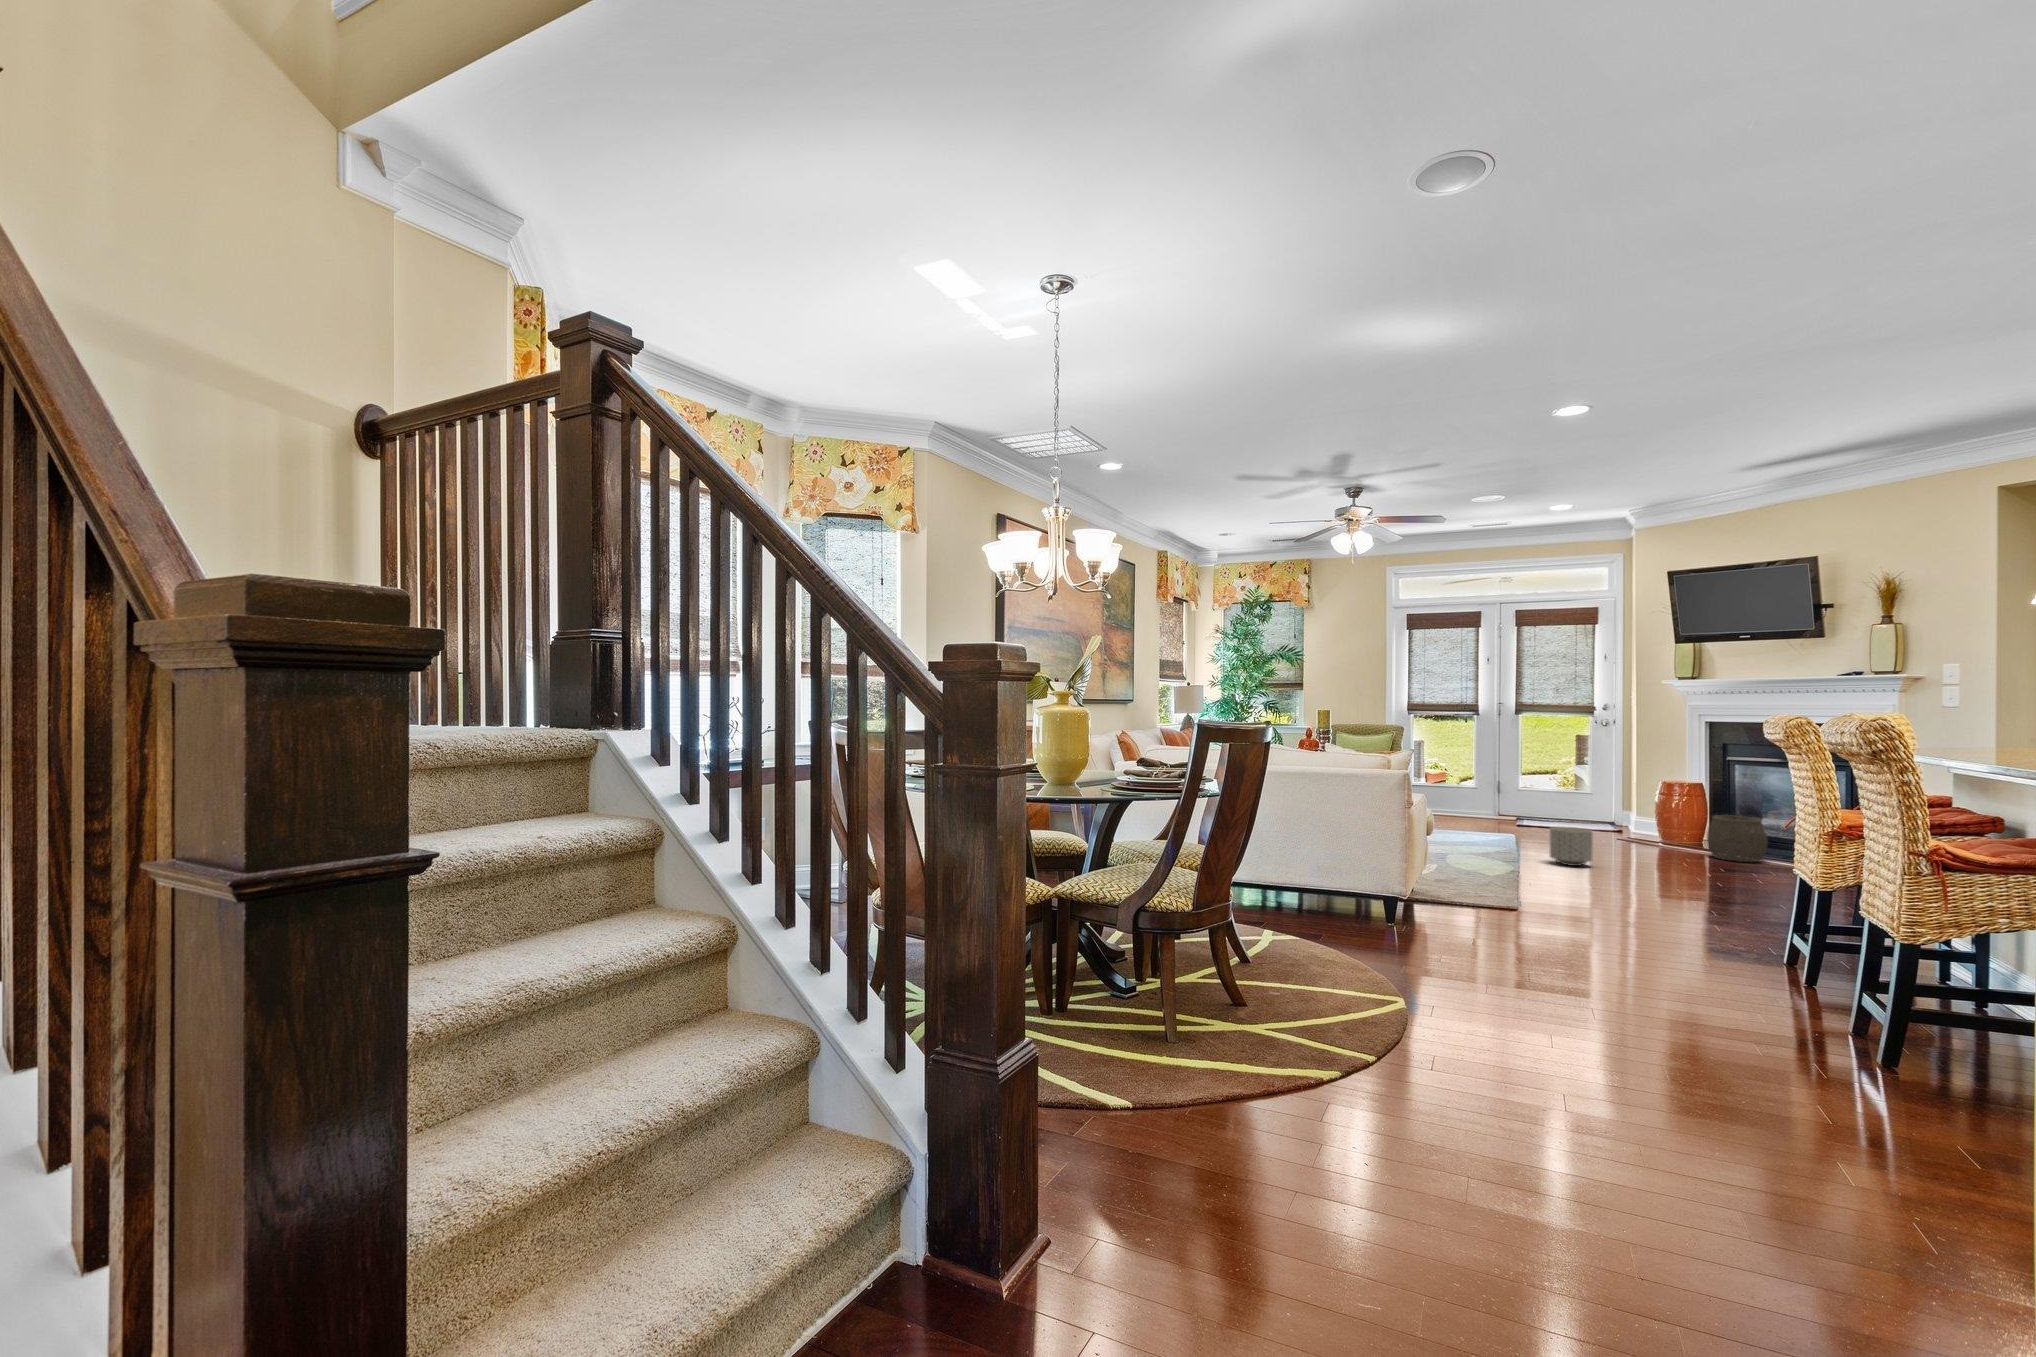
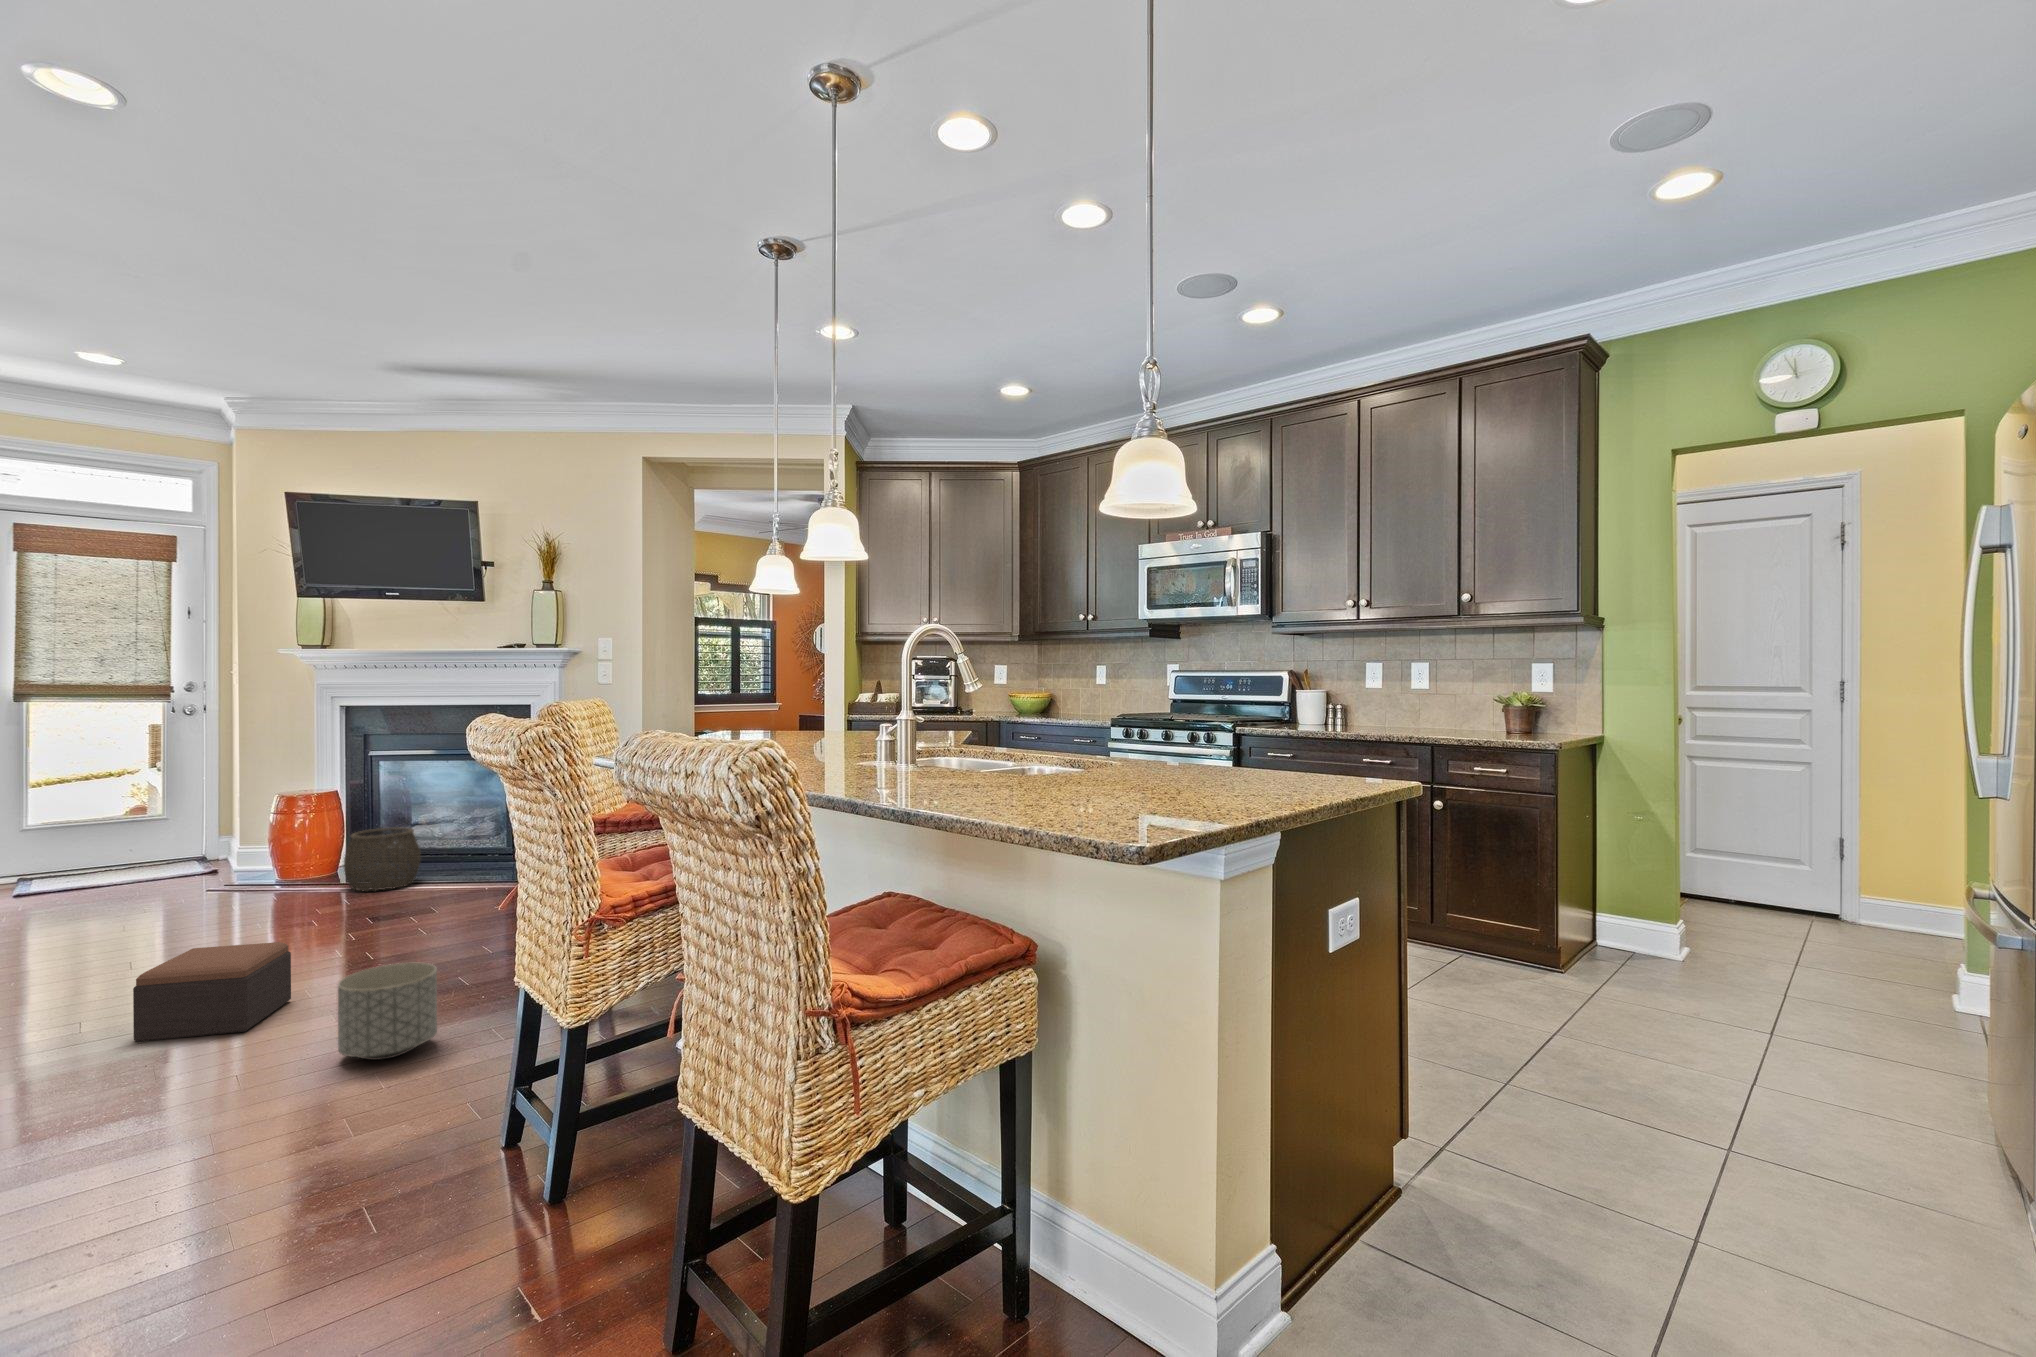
planter: present [1550,827,1593,866] -> present [338,962,437,1060]
footstool: none [1589,851,1669,900] -> present [133,942,291,1042]

